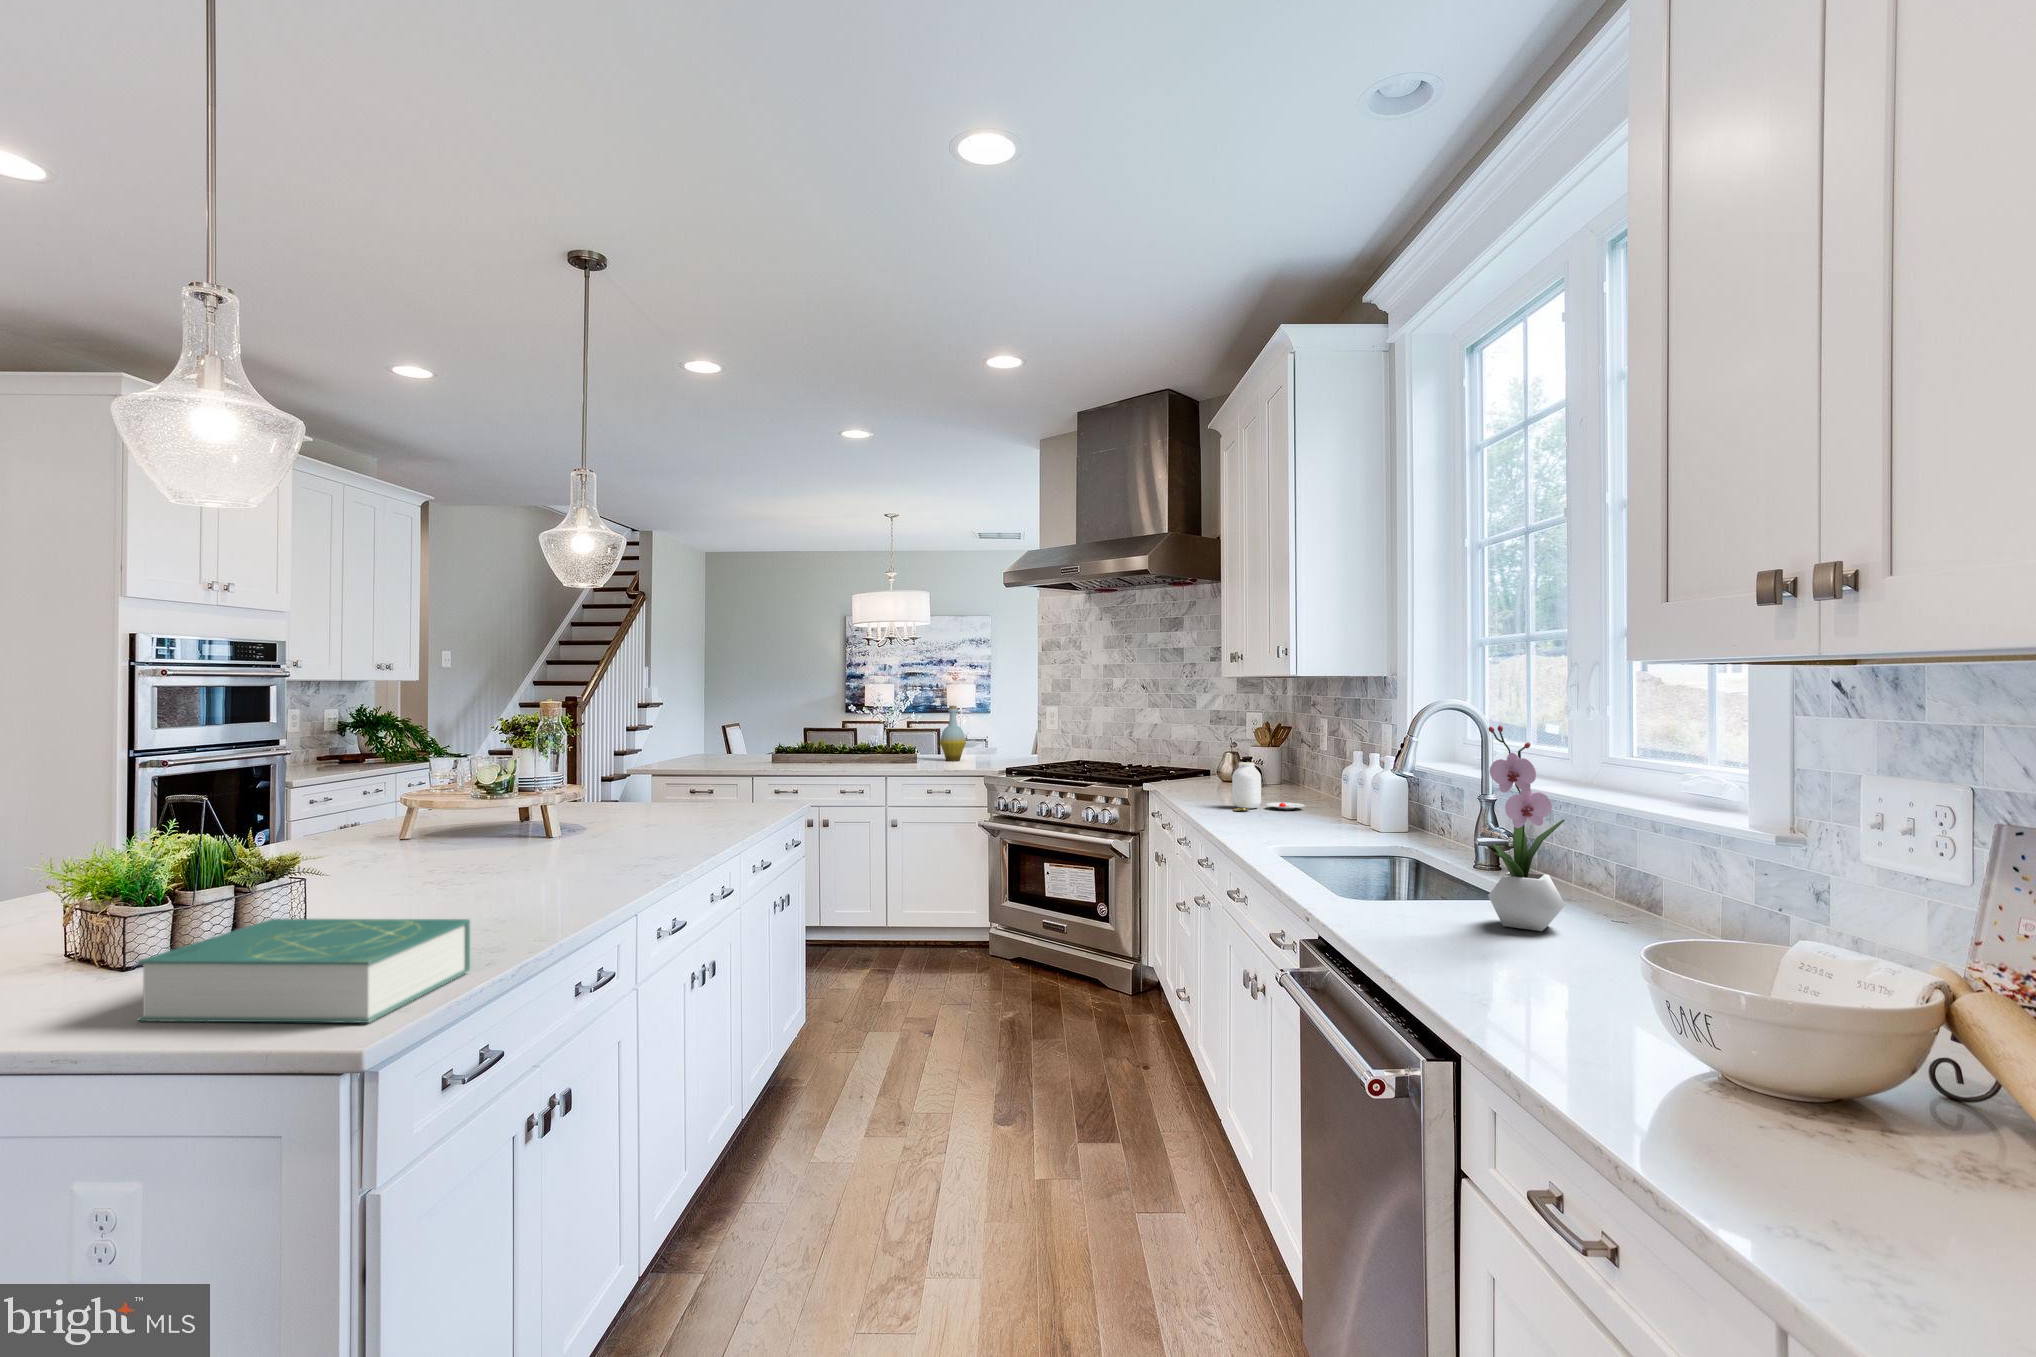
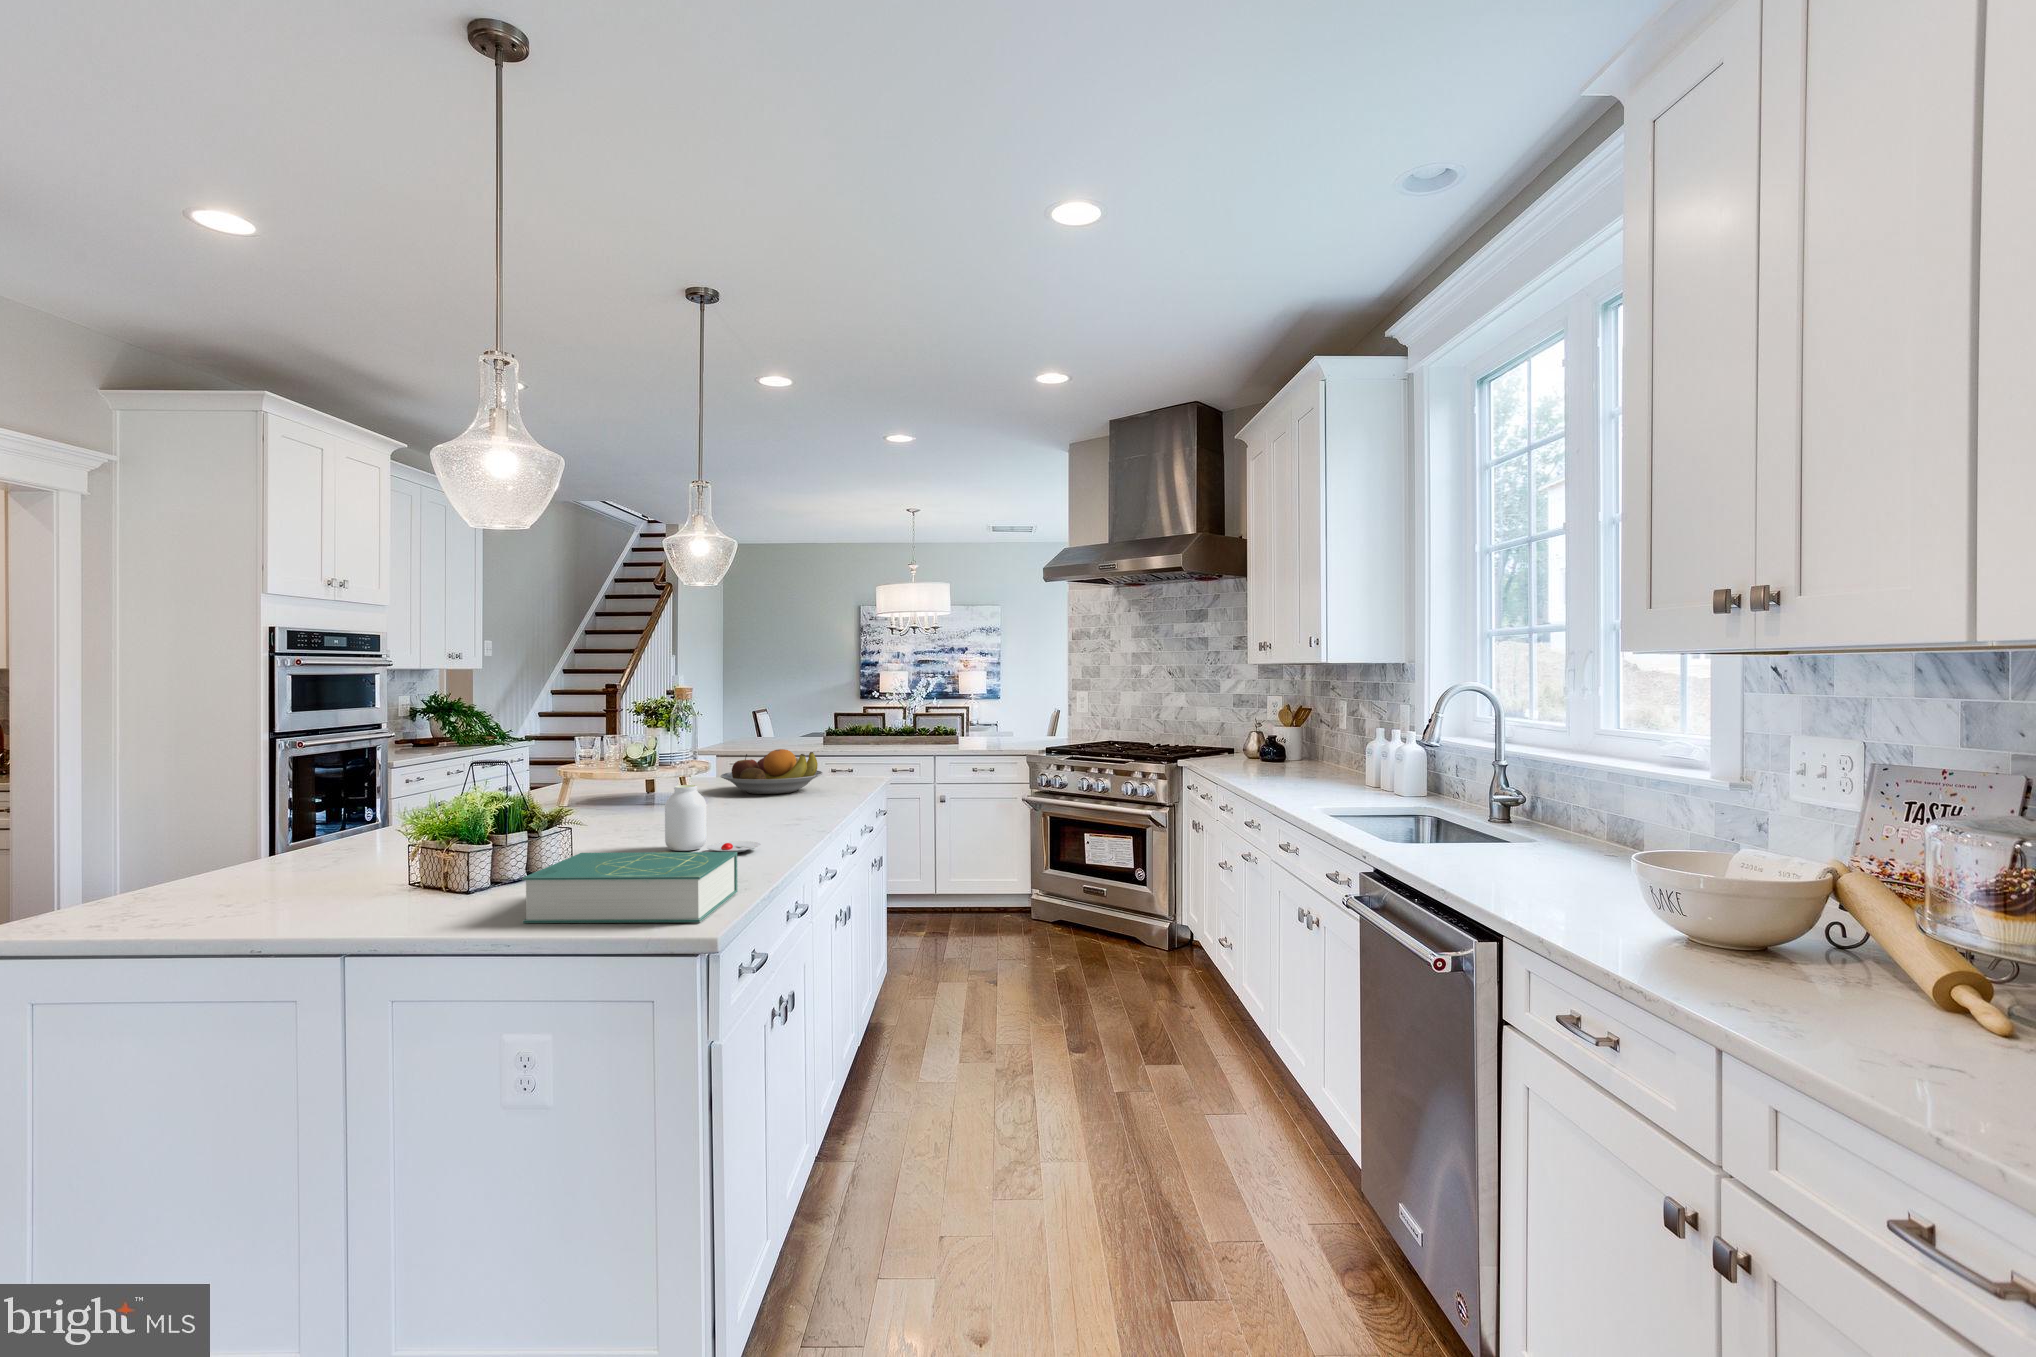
bottle: present [940,706,966,761] -> none [977,691,1001,742]
flower arrangement: present [1488,725,1565,931] -> none [1510,700,1572,861]
jar: present [1232,762,1305,811] -> present [664,785,761,852]
fruit bowl: none [598,774,718,825] -> present [721,749,823,794]

